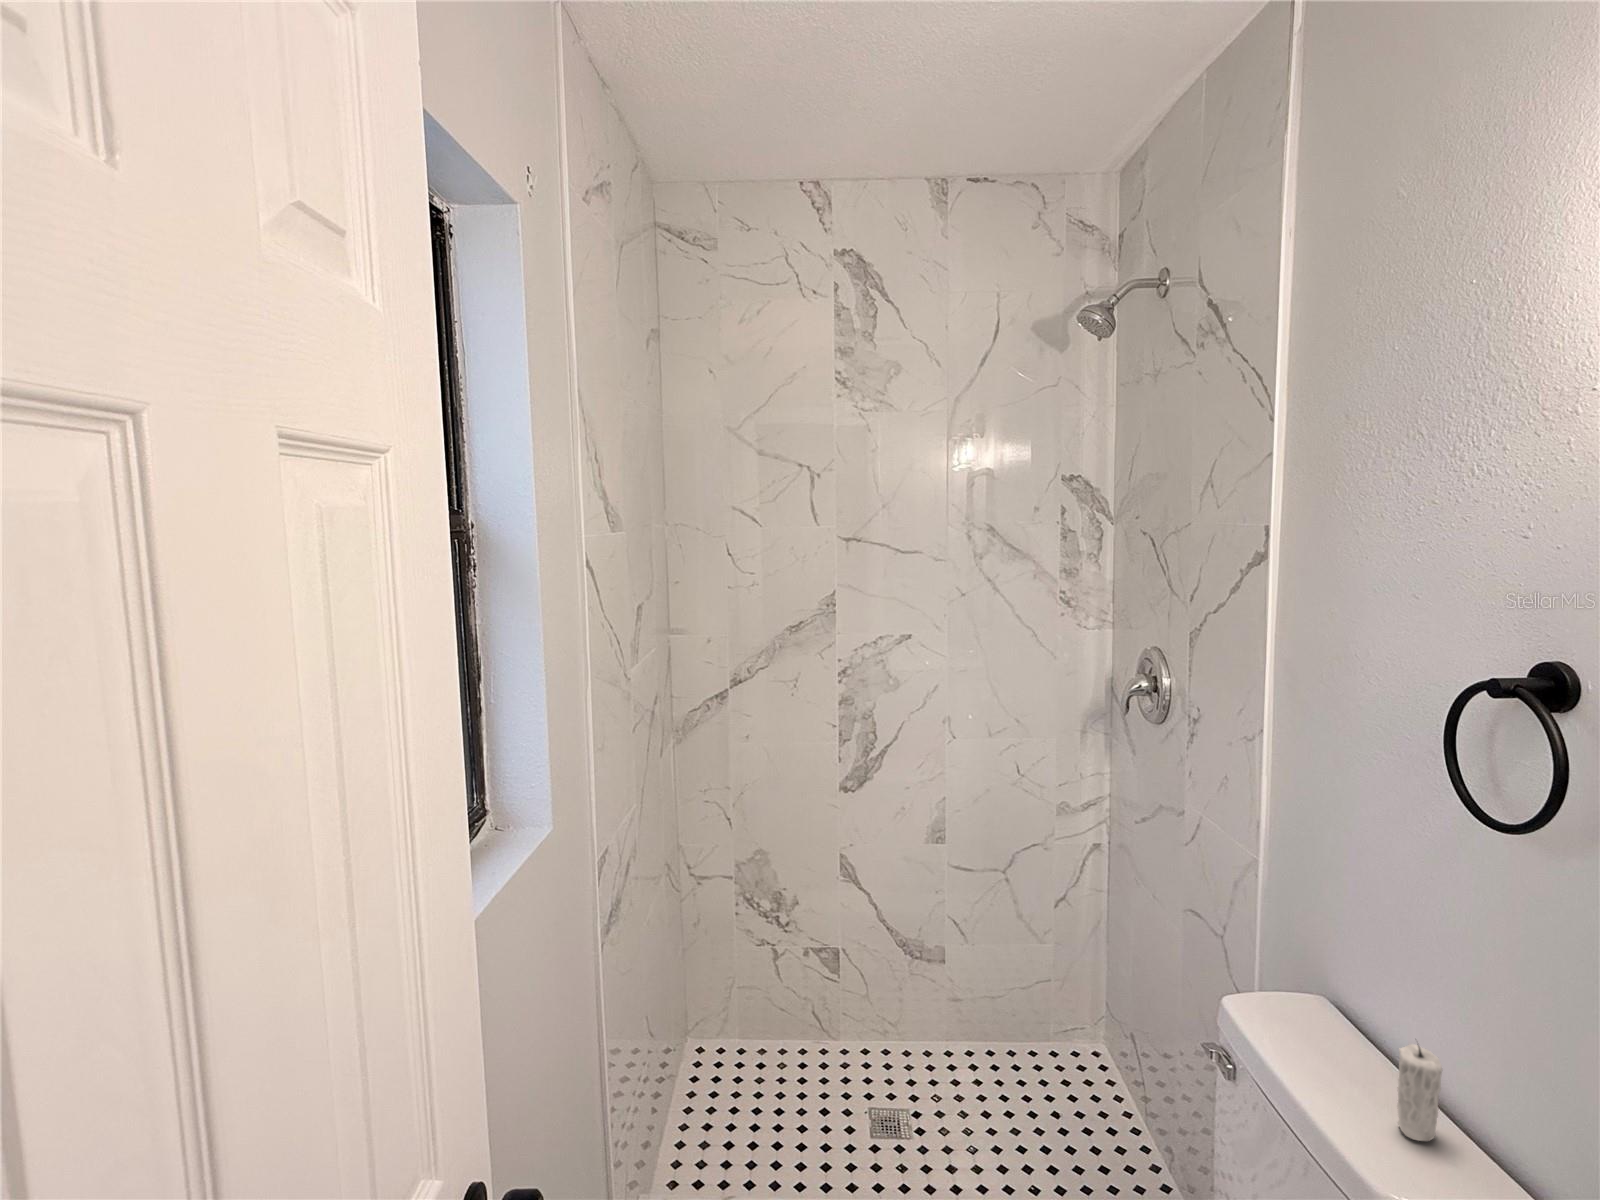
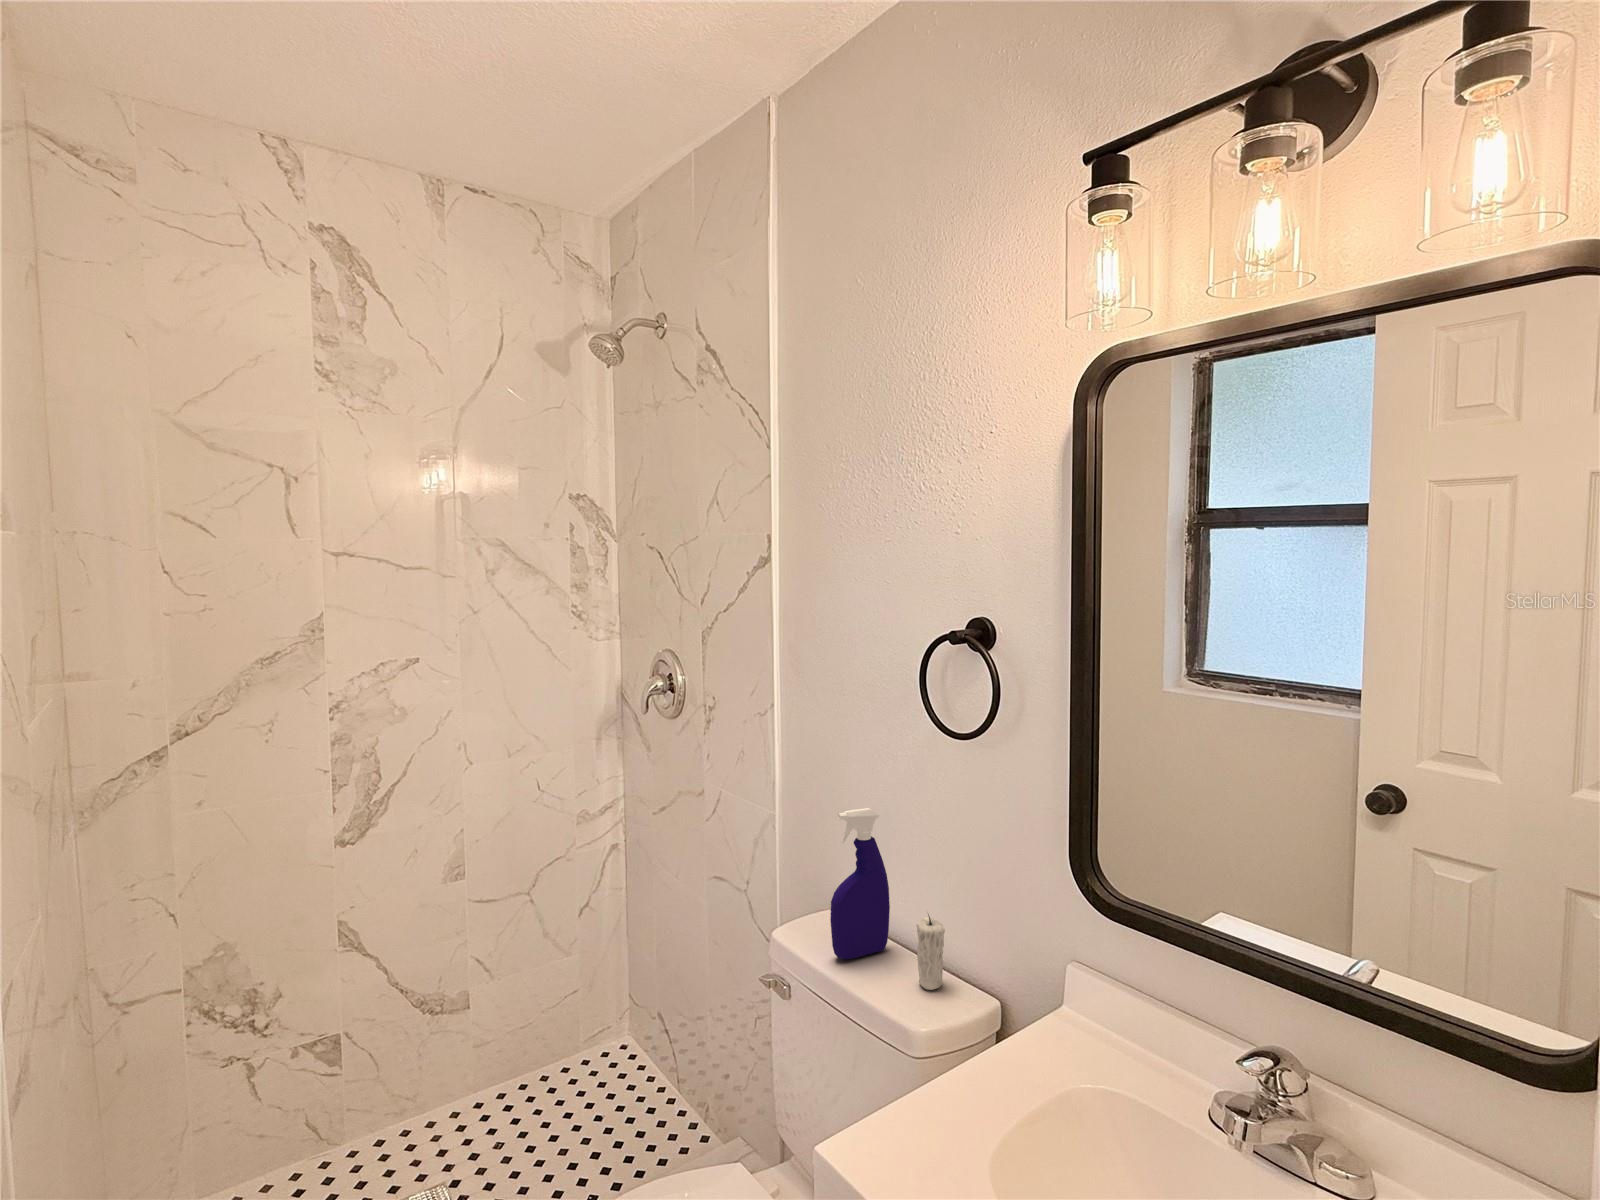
spray bottle: none [1285,880,1377,1064] -> present [830,808,890,959]

